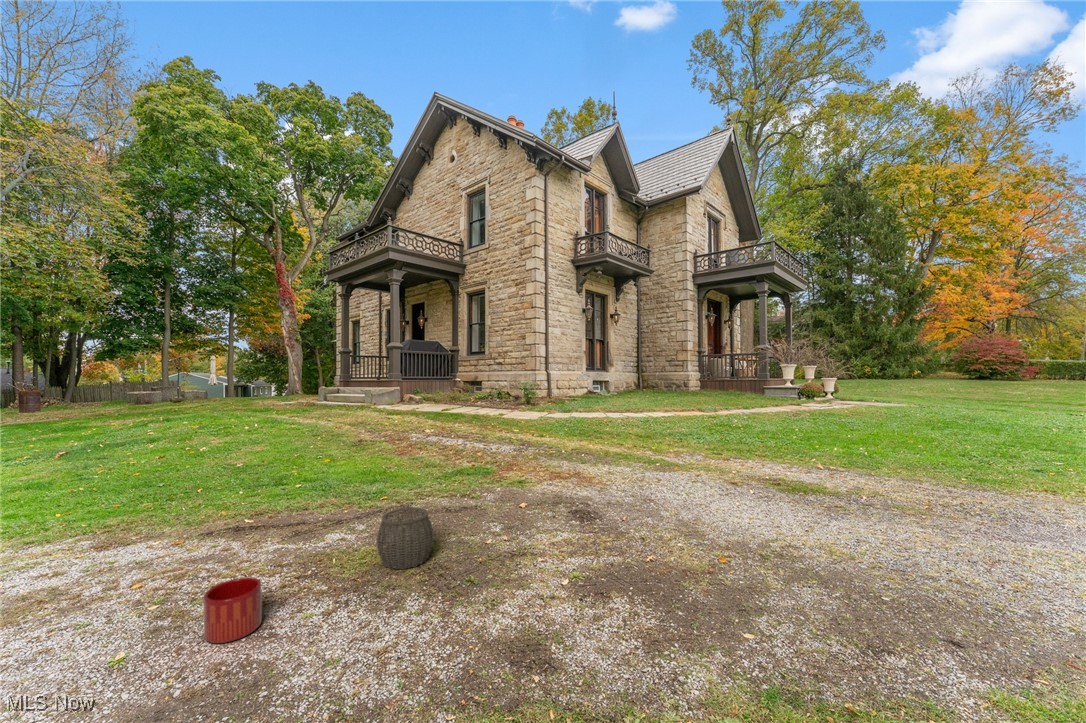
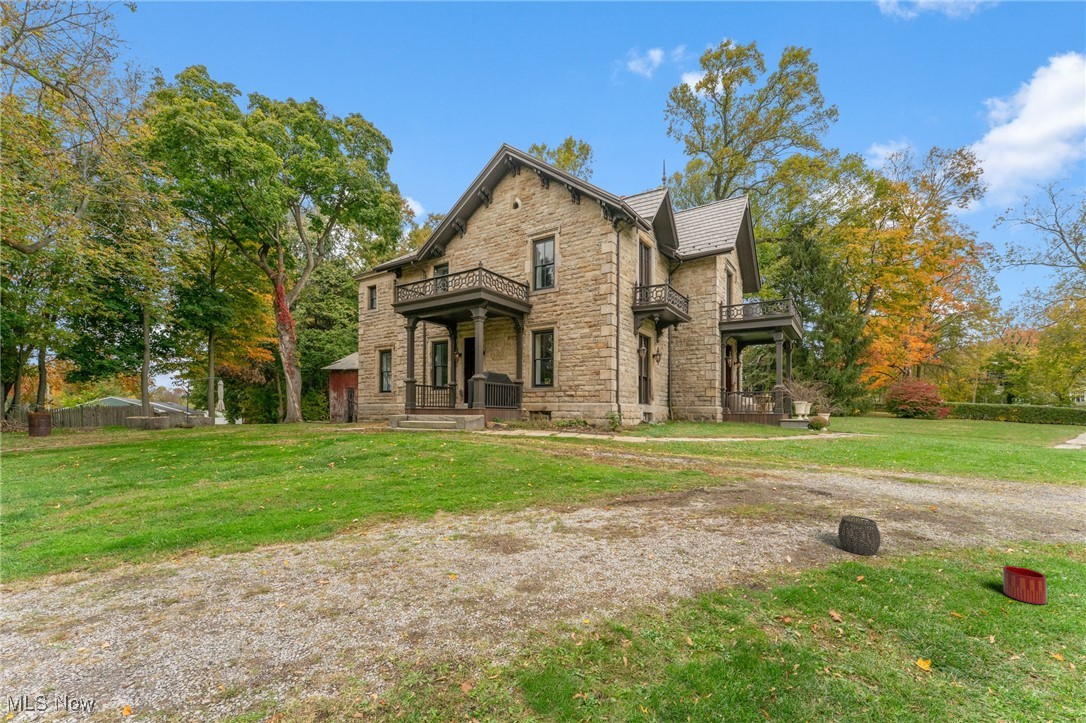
planter: present [204,577,262,643] -> present [1003,566,1047,604]

